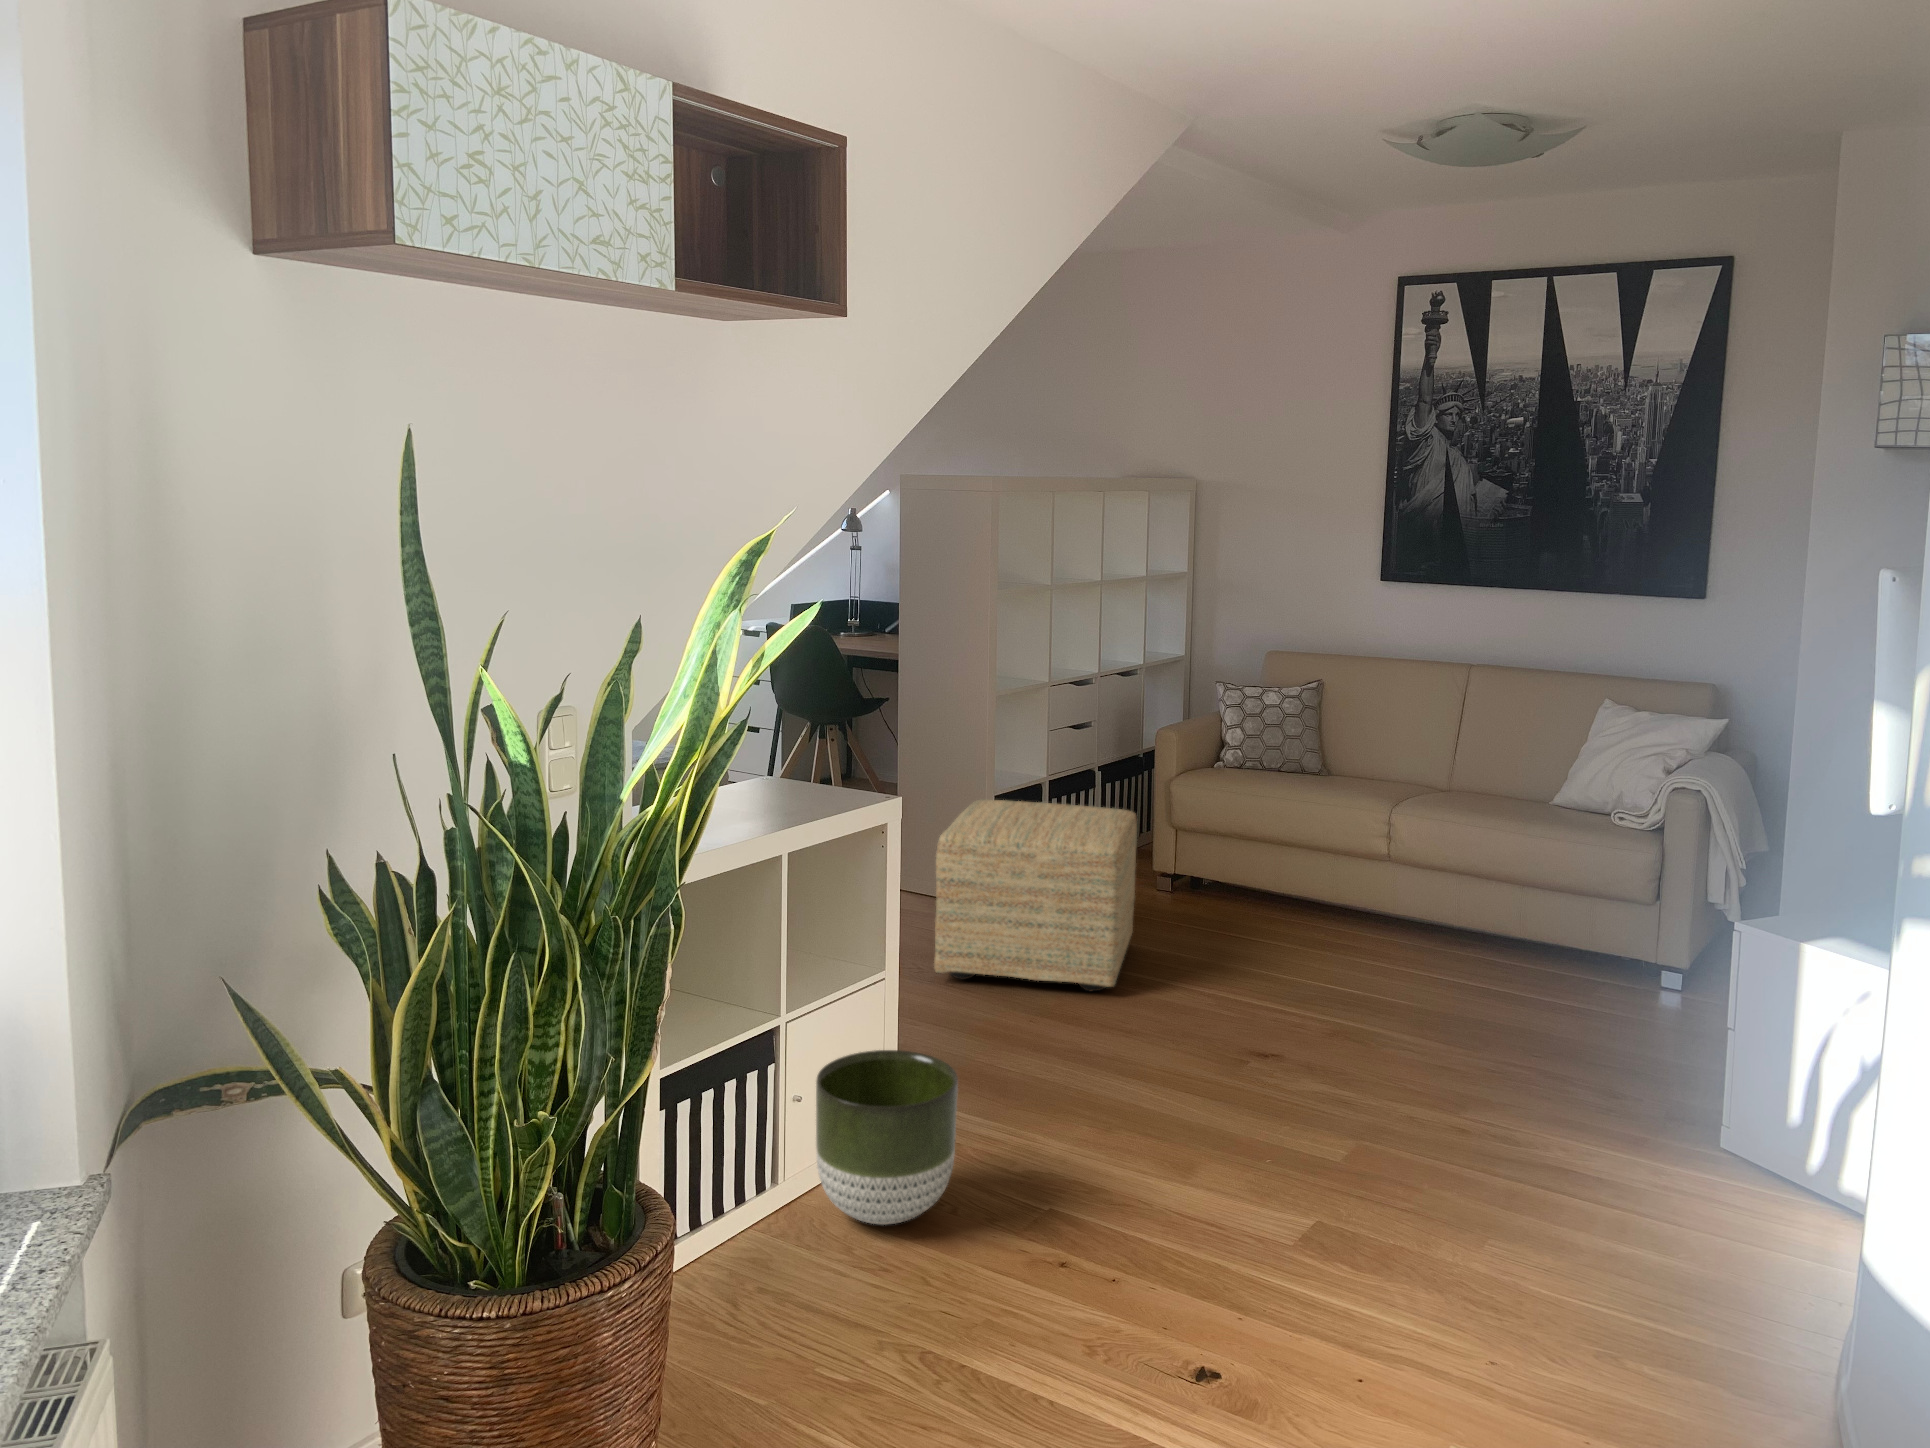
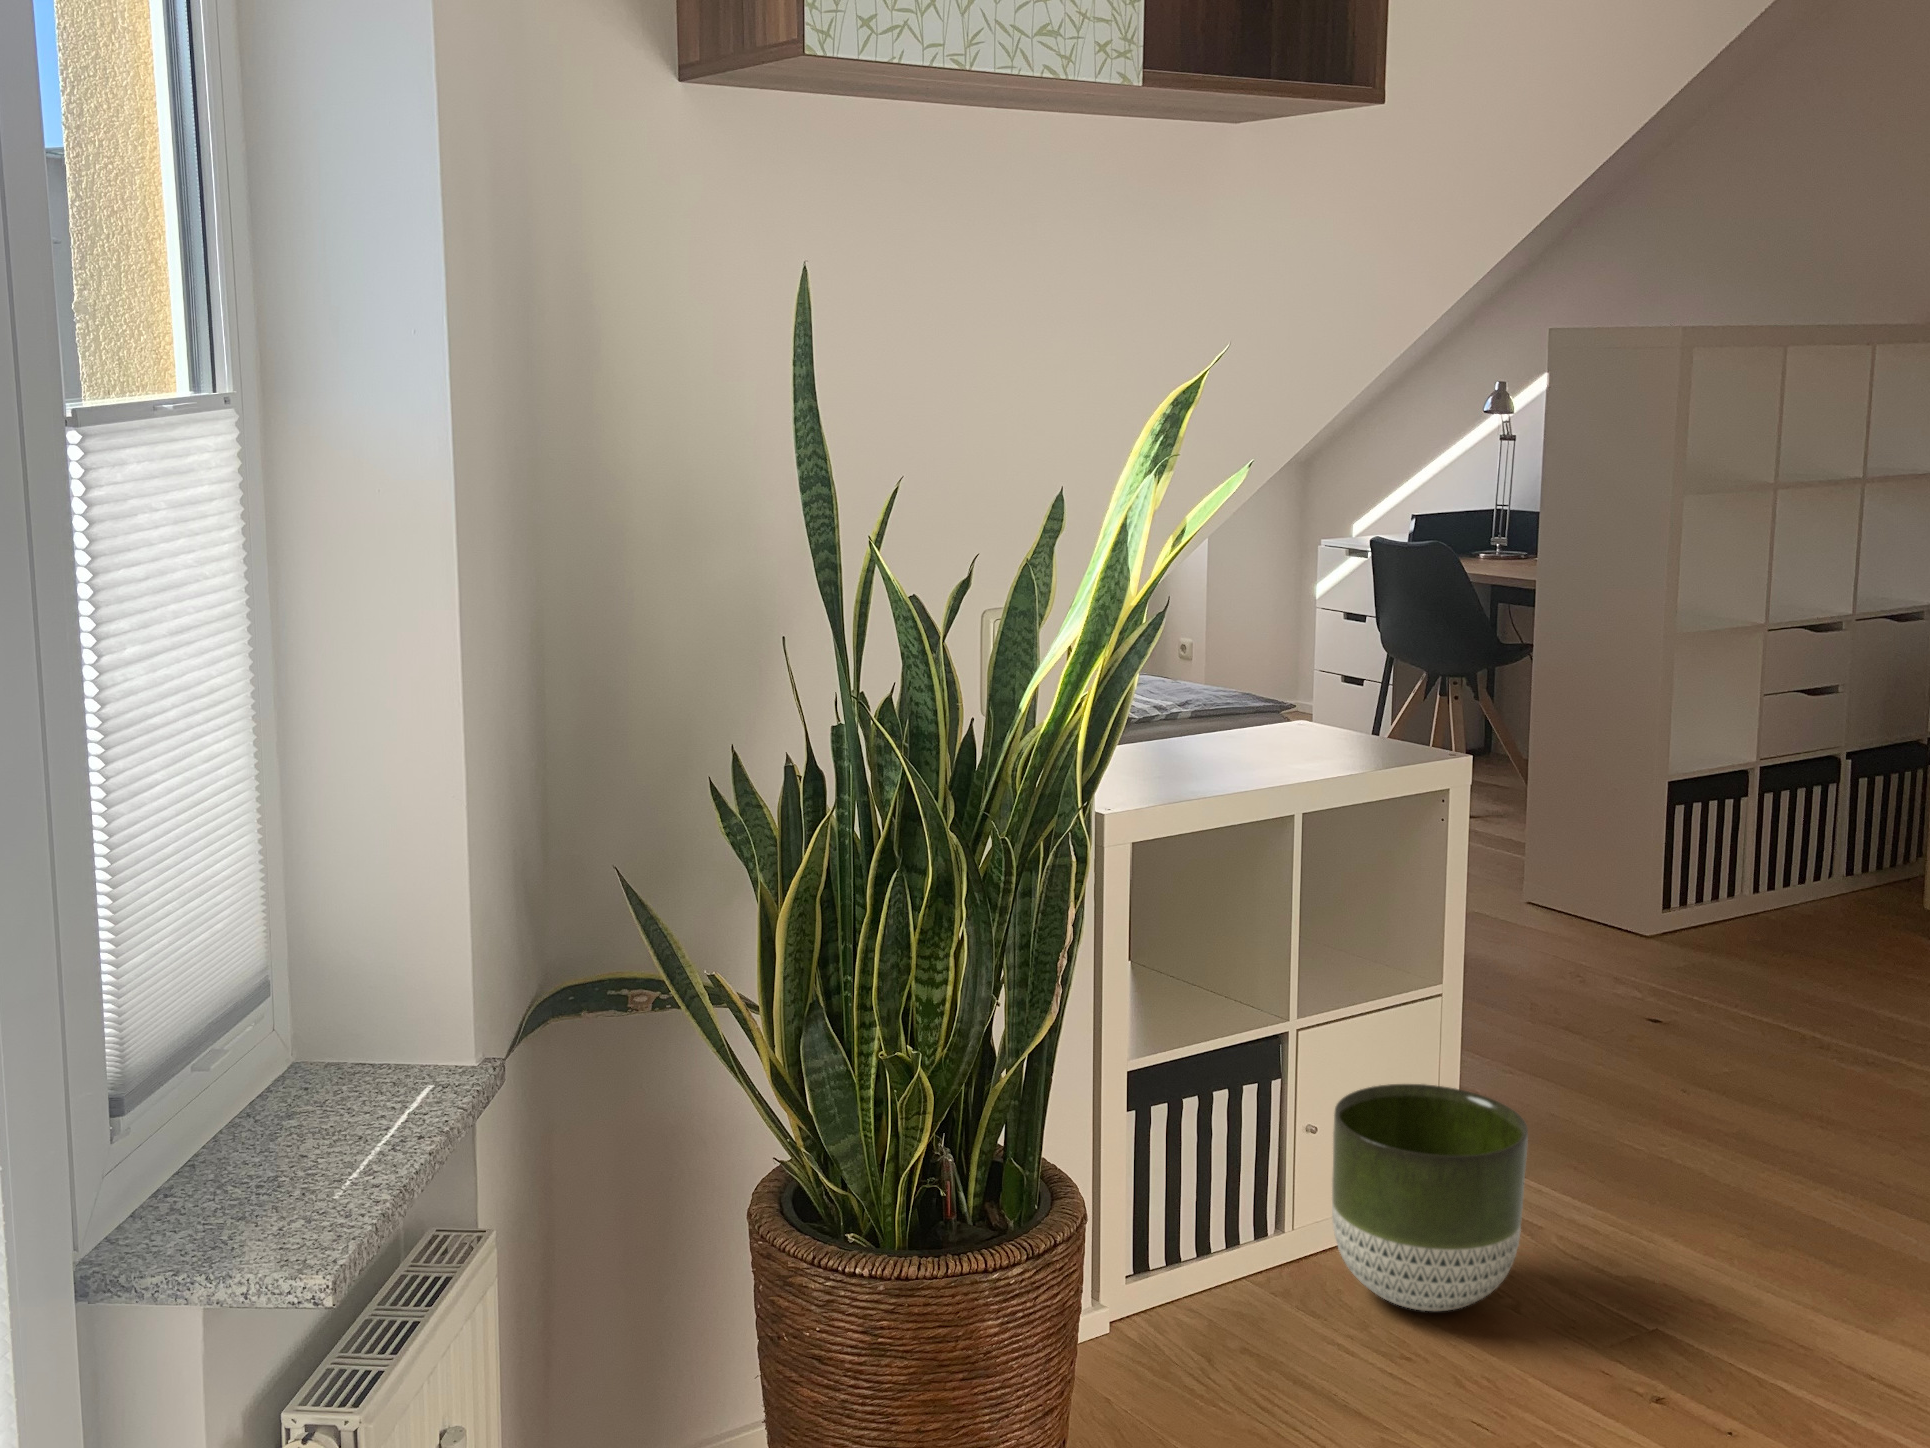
ottoman: present [934,800,1137,992] -> none [1551,779,1882,1063]

